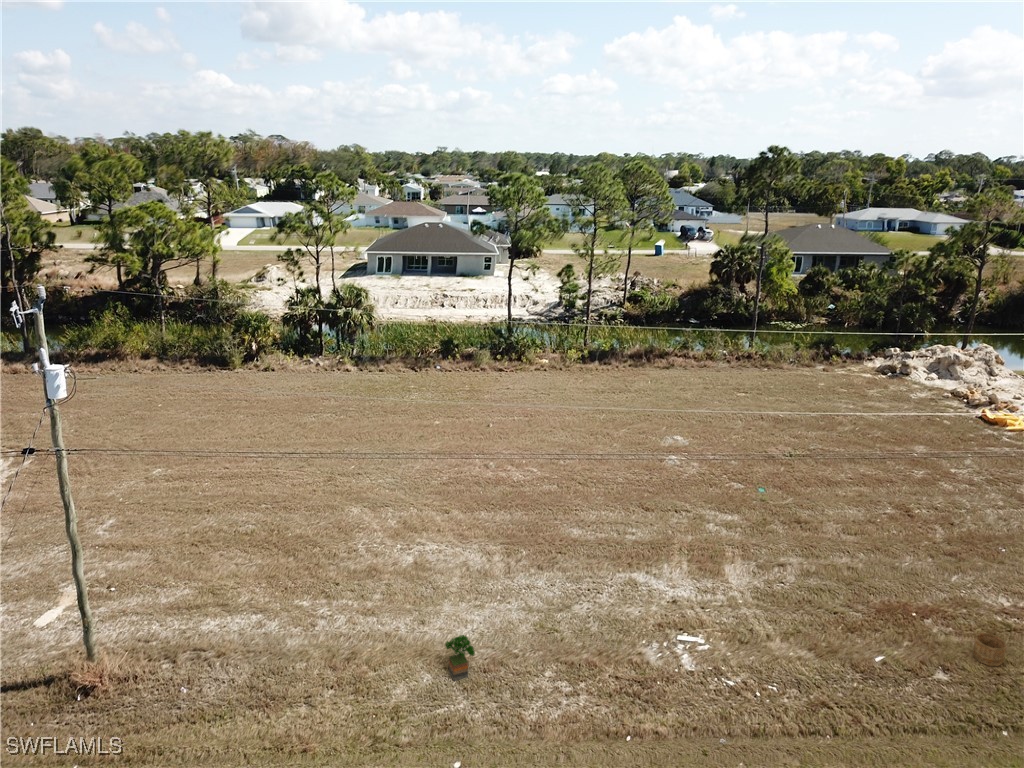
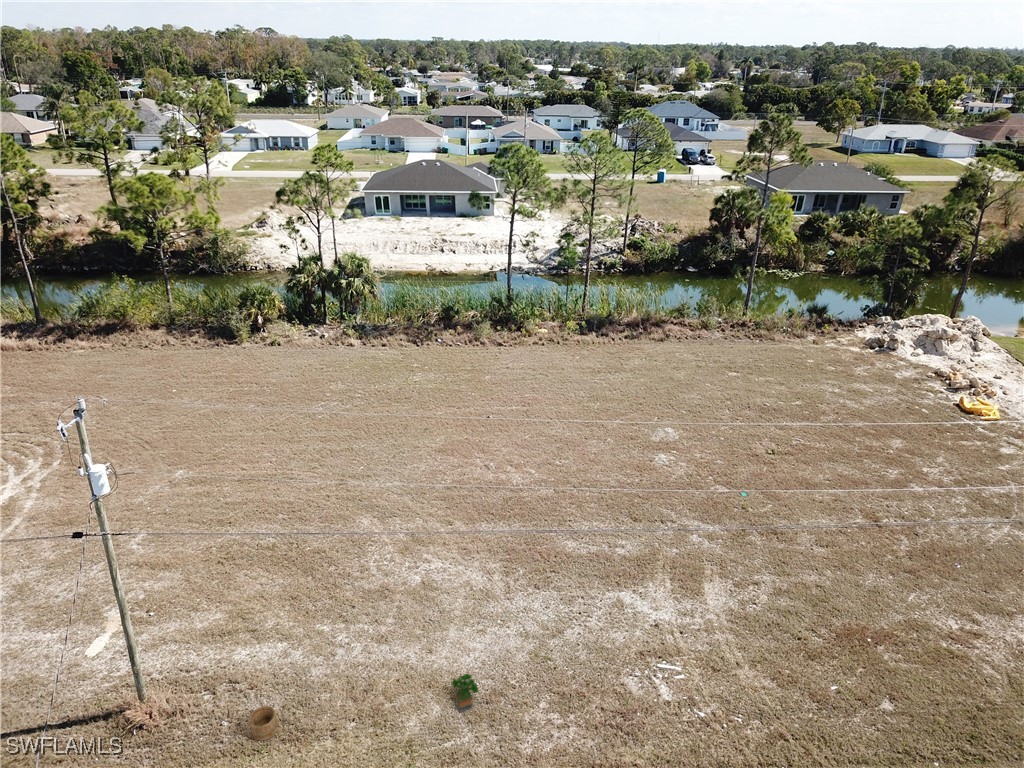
wooden bucket: present [973,633,1007,666] -> present [249,706,278,741]

